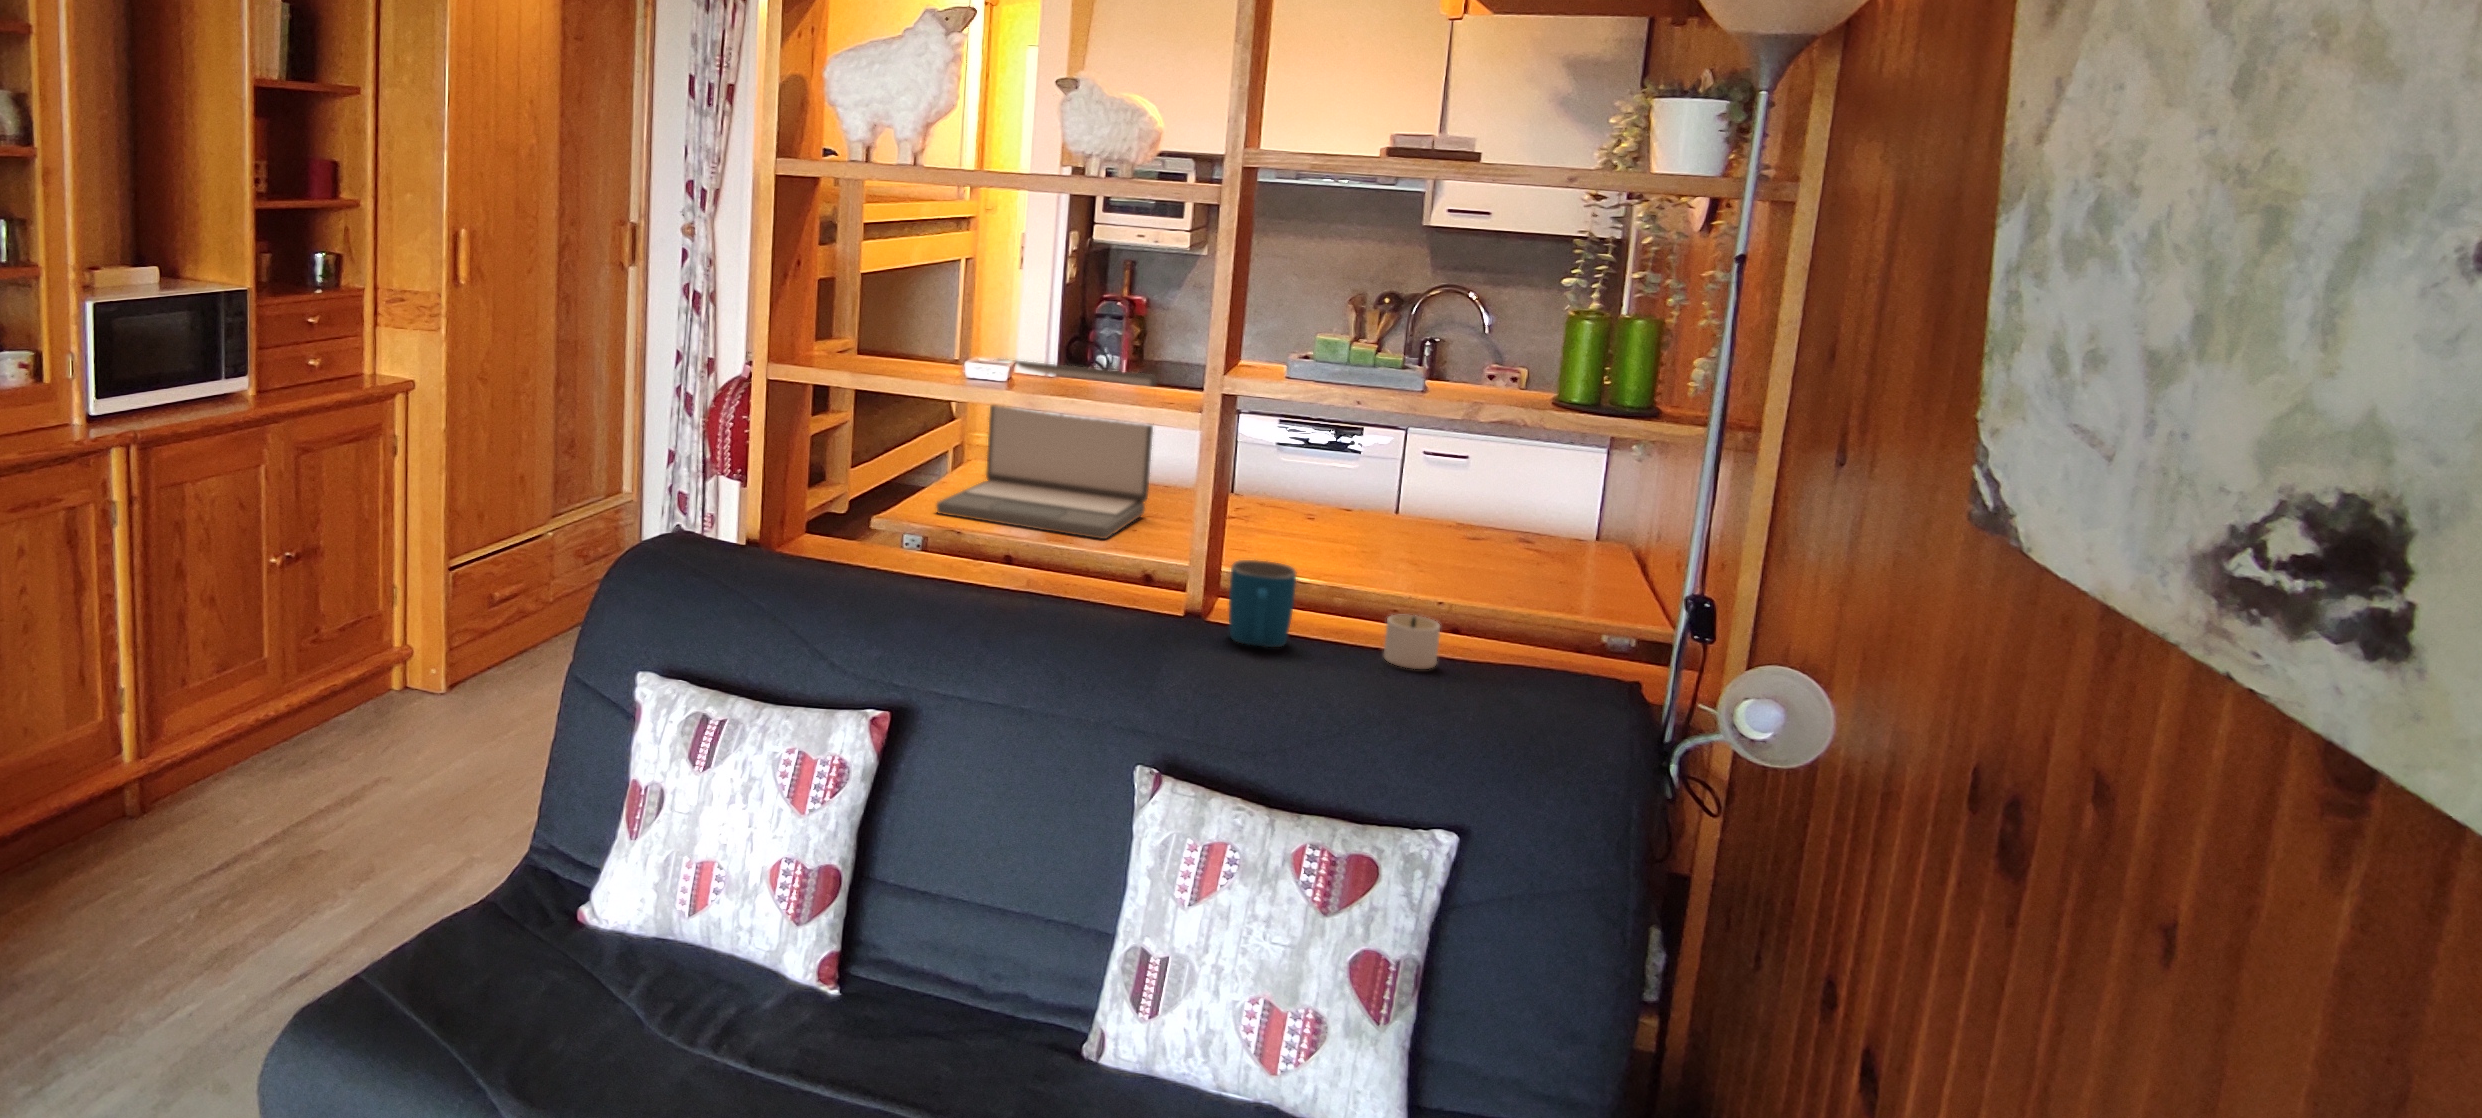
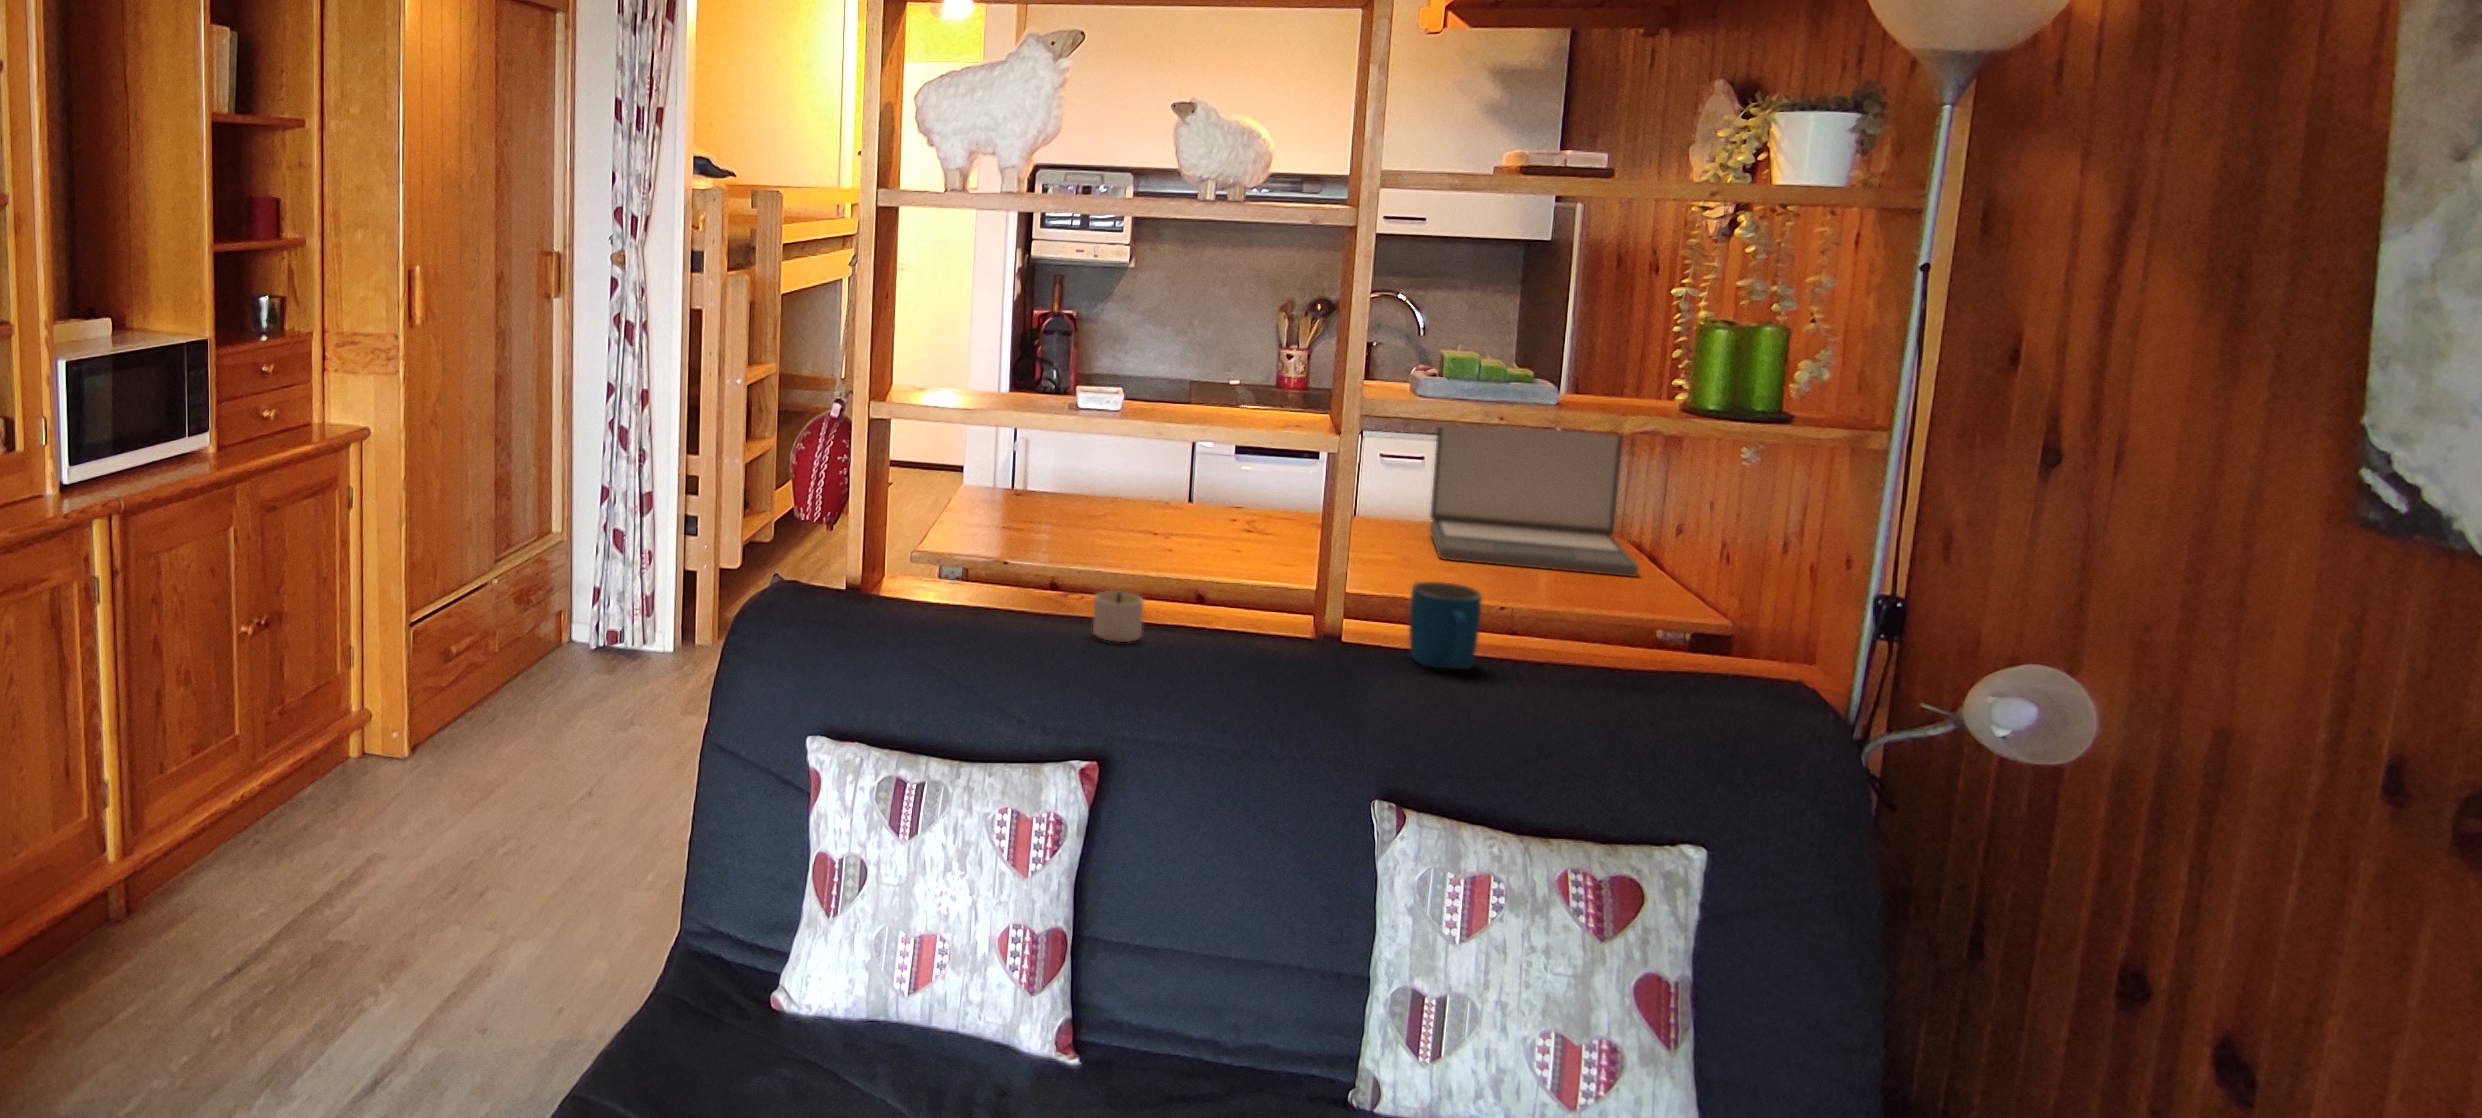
laptop: present [937,361,1156,539] -> present [1430,425,1639,577]
candle: present [1384,615,1440,669] -> present [1093,591,1143,642]

